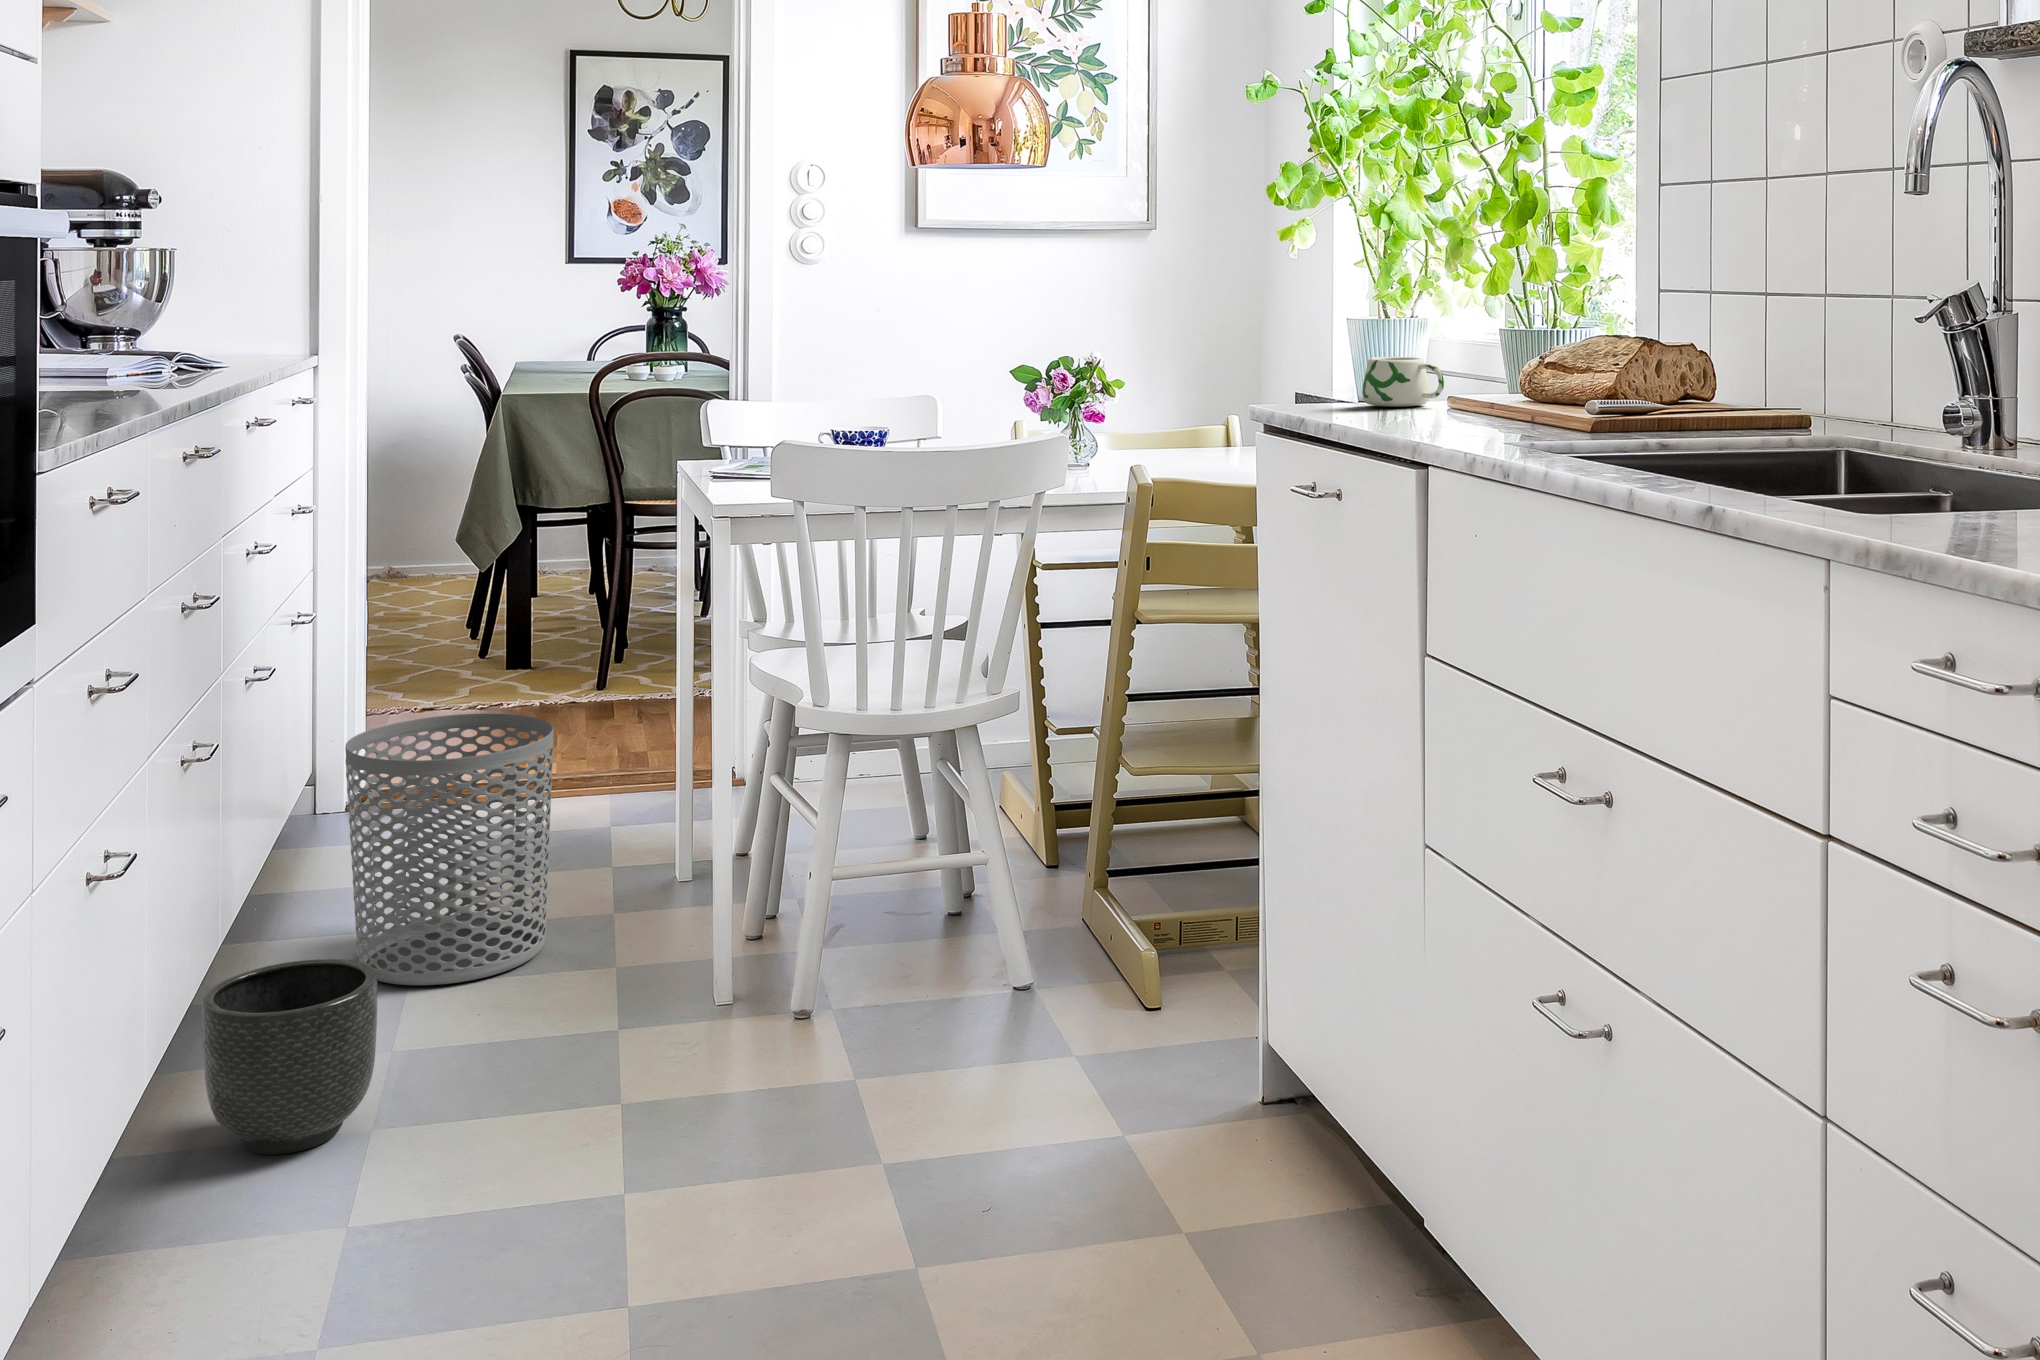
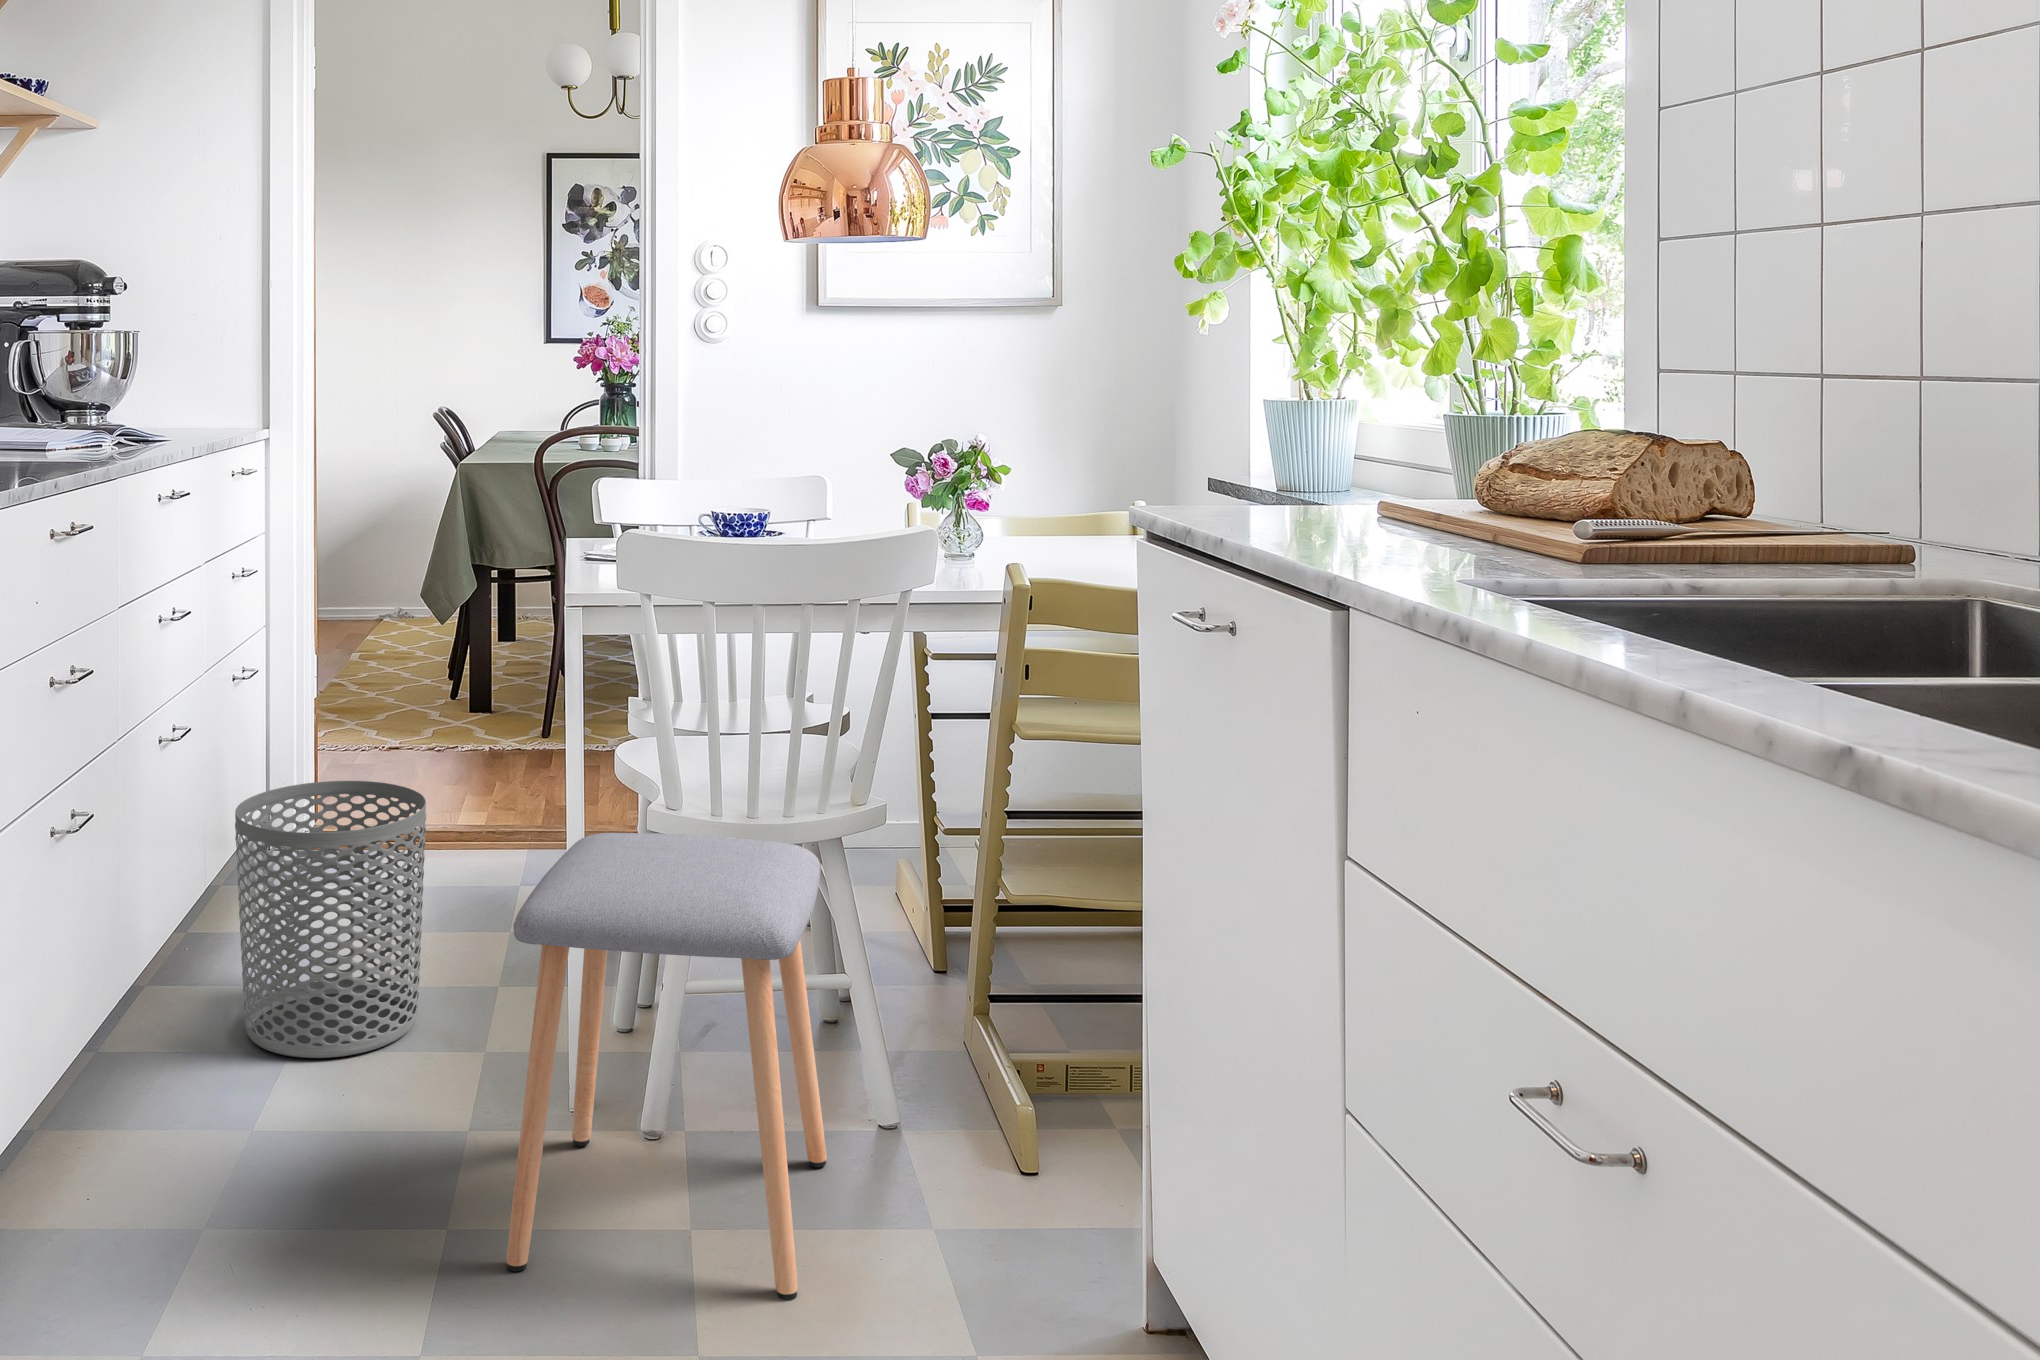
mug: present [1362,357,1444,407] -> none [1263,452,1370,514]
stool: none [699,720,978,1113] -> present [506,833,827,1300]
planter: present [201,959,378,1155] -> none [36,1042,202,1251]

